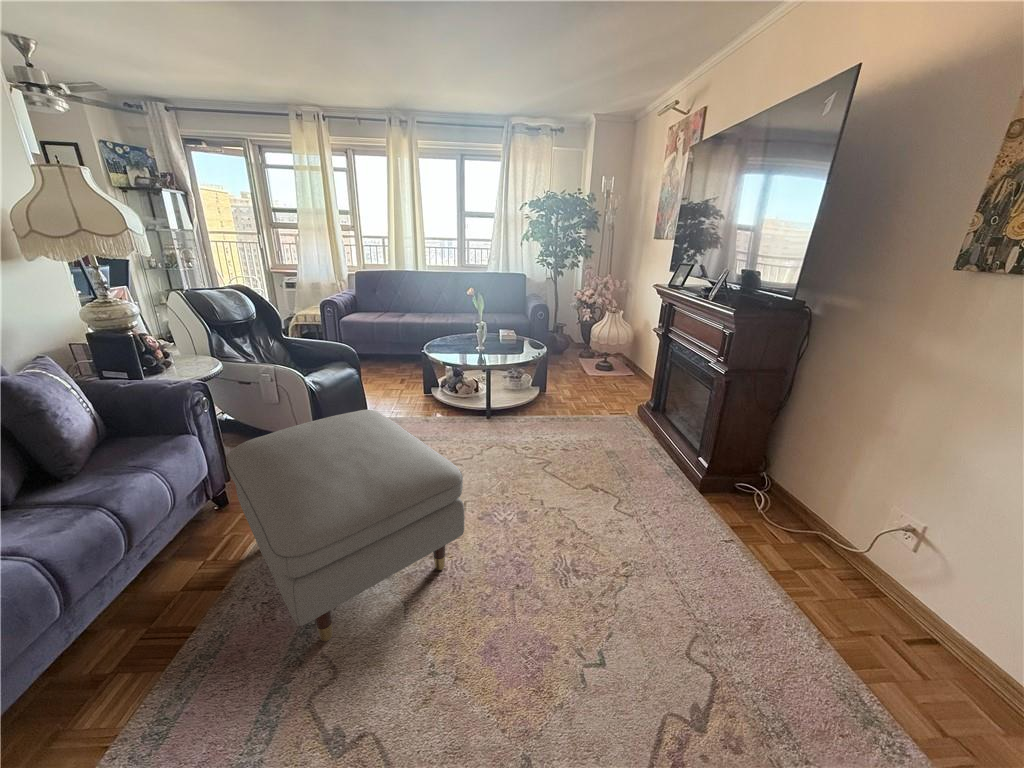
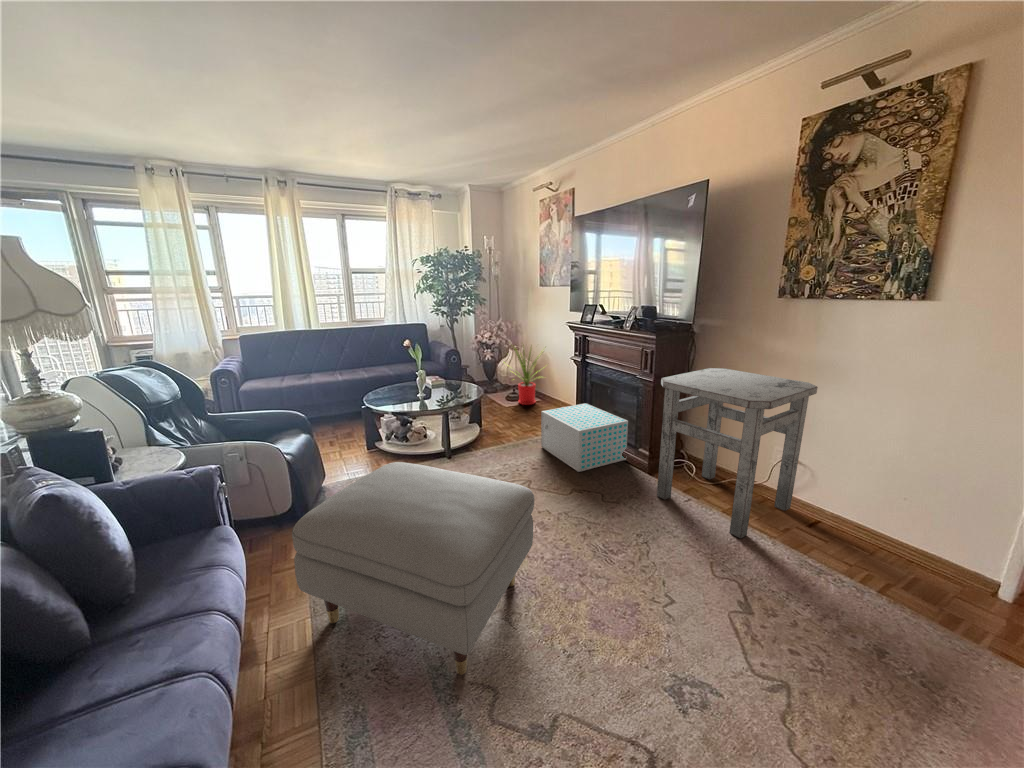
house plant: none [591,301,649,378] -> present [514,347,543,405]
side table: none [689,368,991,620] -> present [657,368,818,538]
storage box: none [591,387,692,466] -> present [541,403,628,472]

